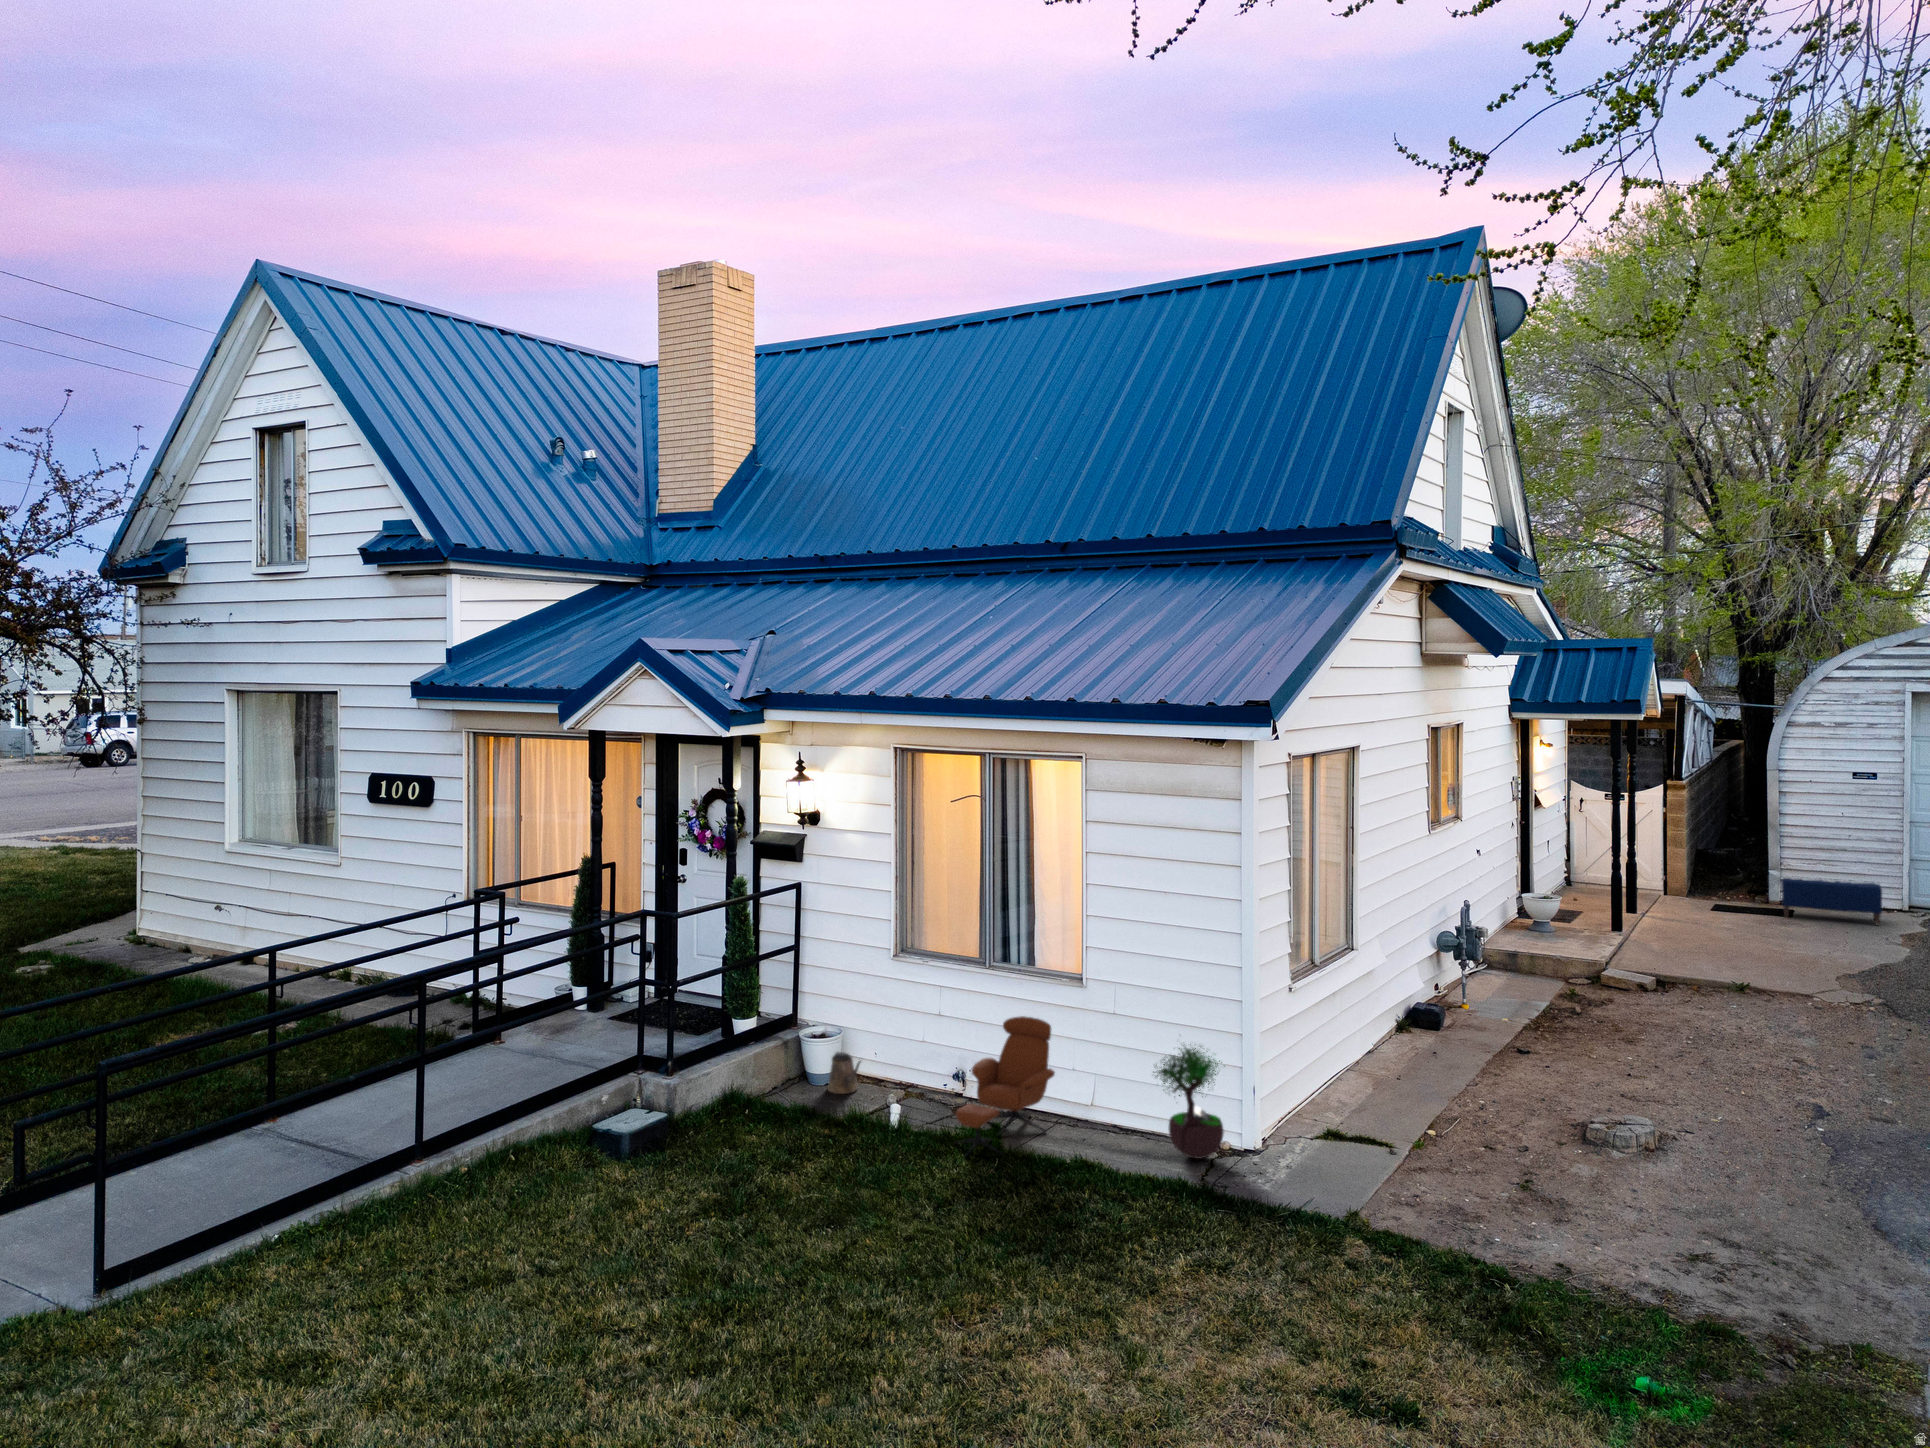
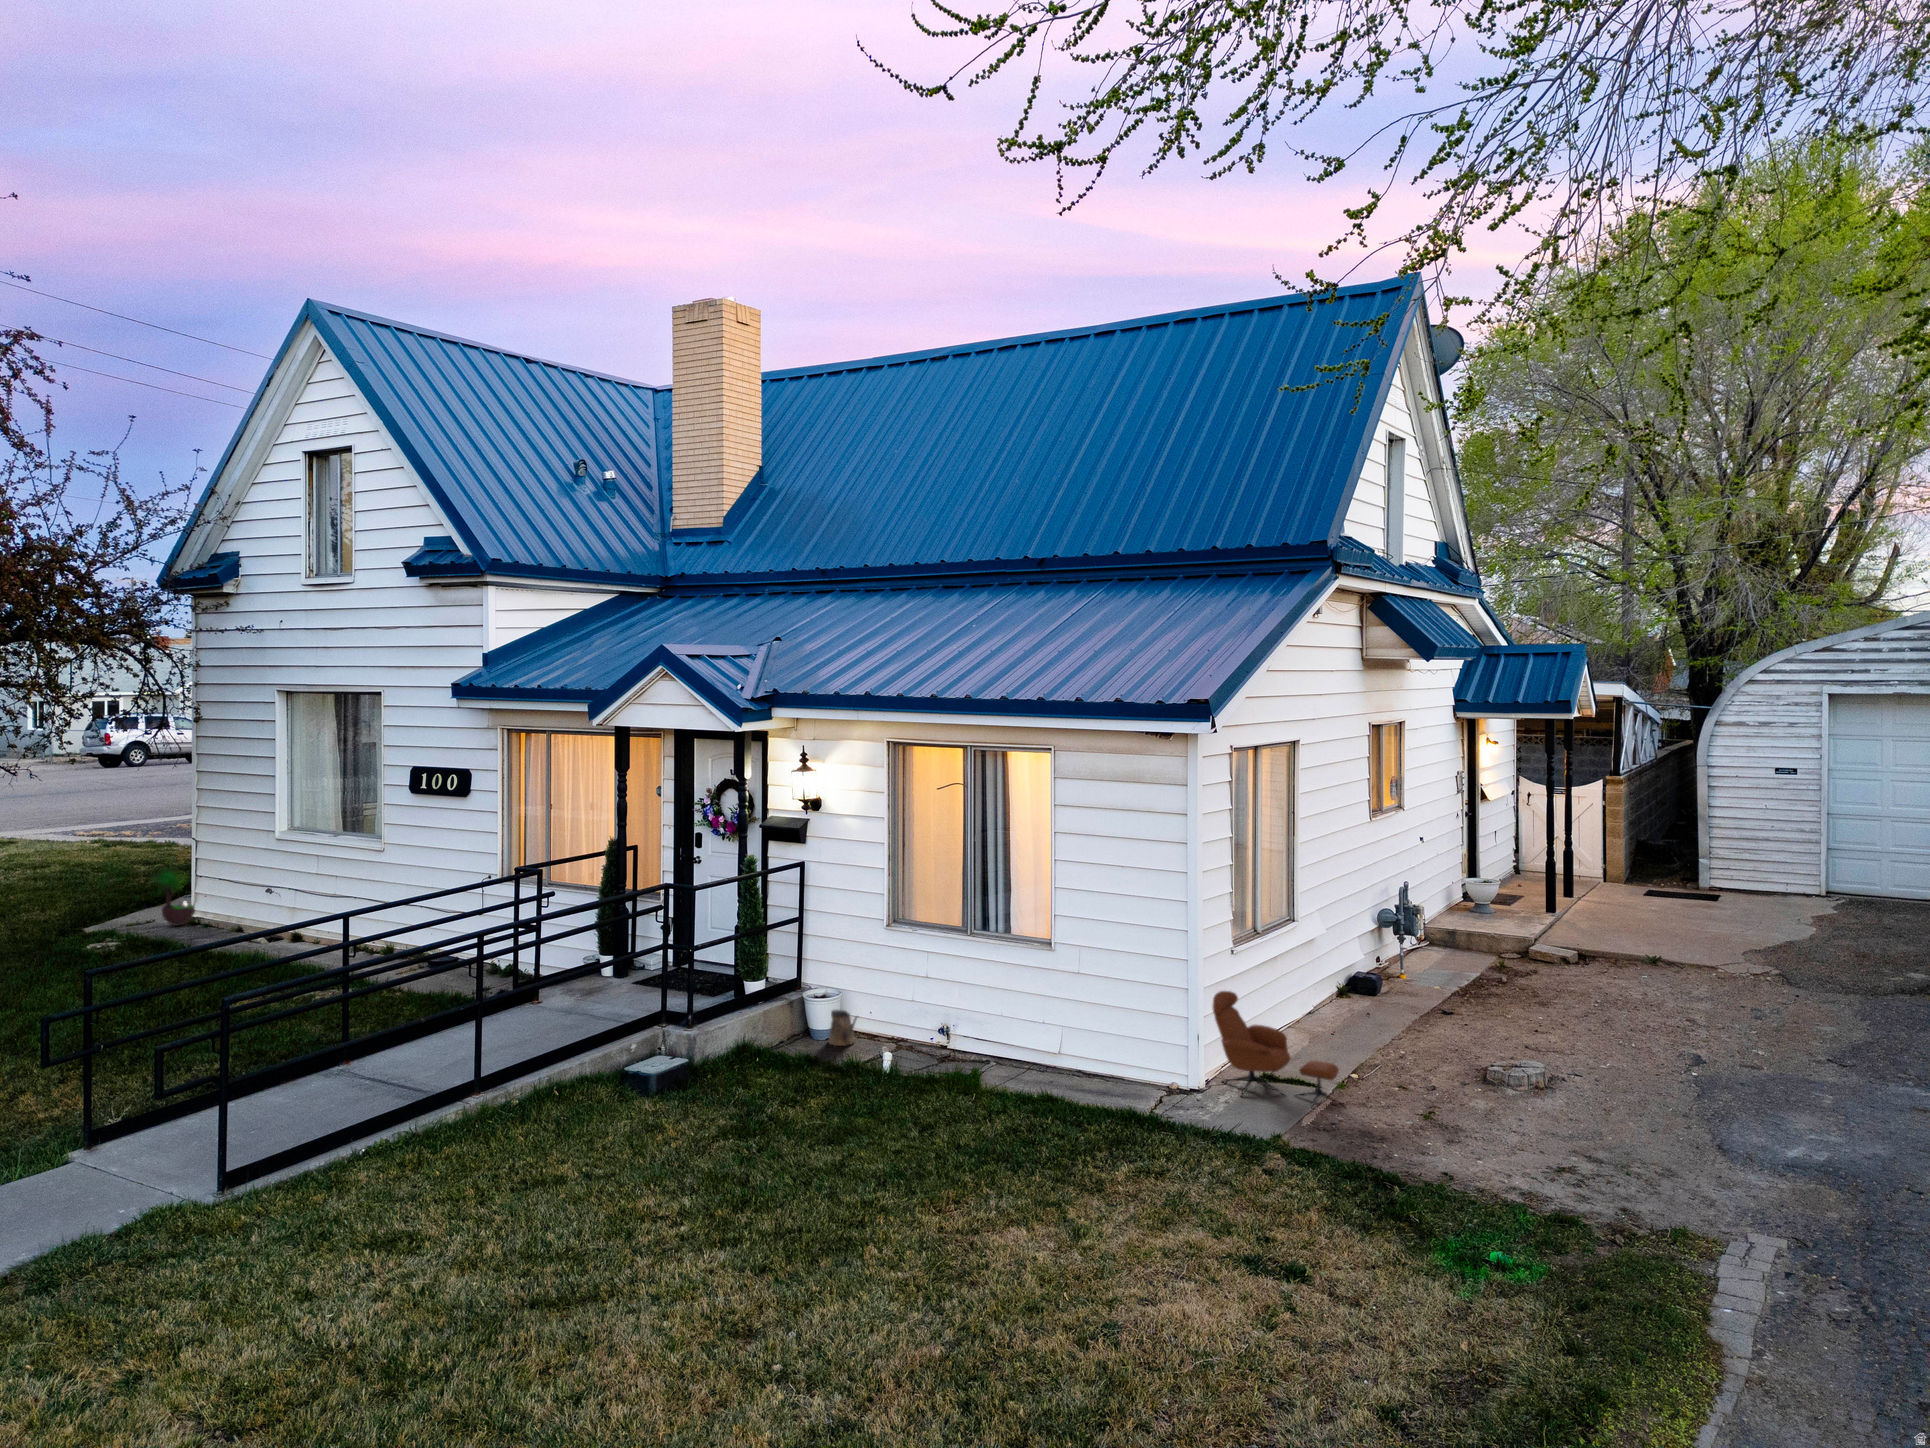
bench: present [1781,878,1882,925] -> none [1708,864,1798,909]
lounge chair: present [956,1016,1055,1155] -> present [1212,991,1342,1105]
potted tree: present [1153,1044,1224,1159] -> present [152,868,195,926]

